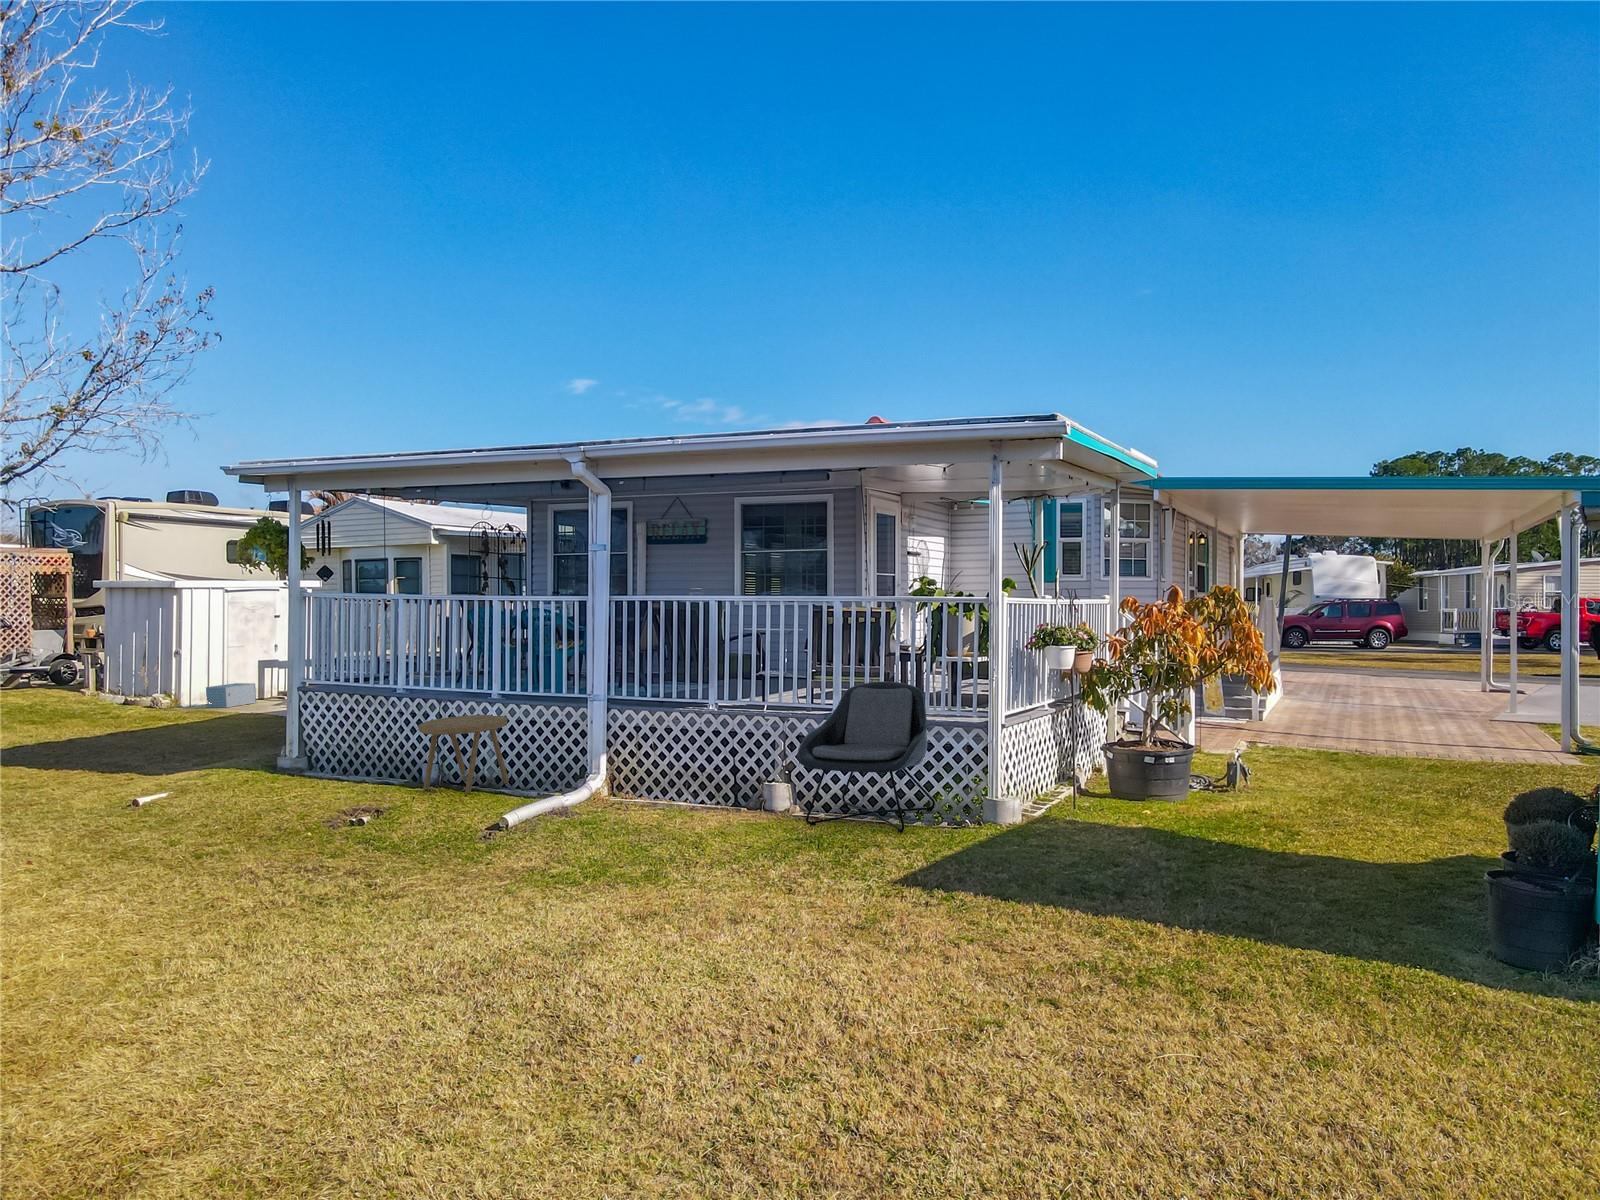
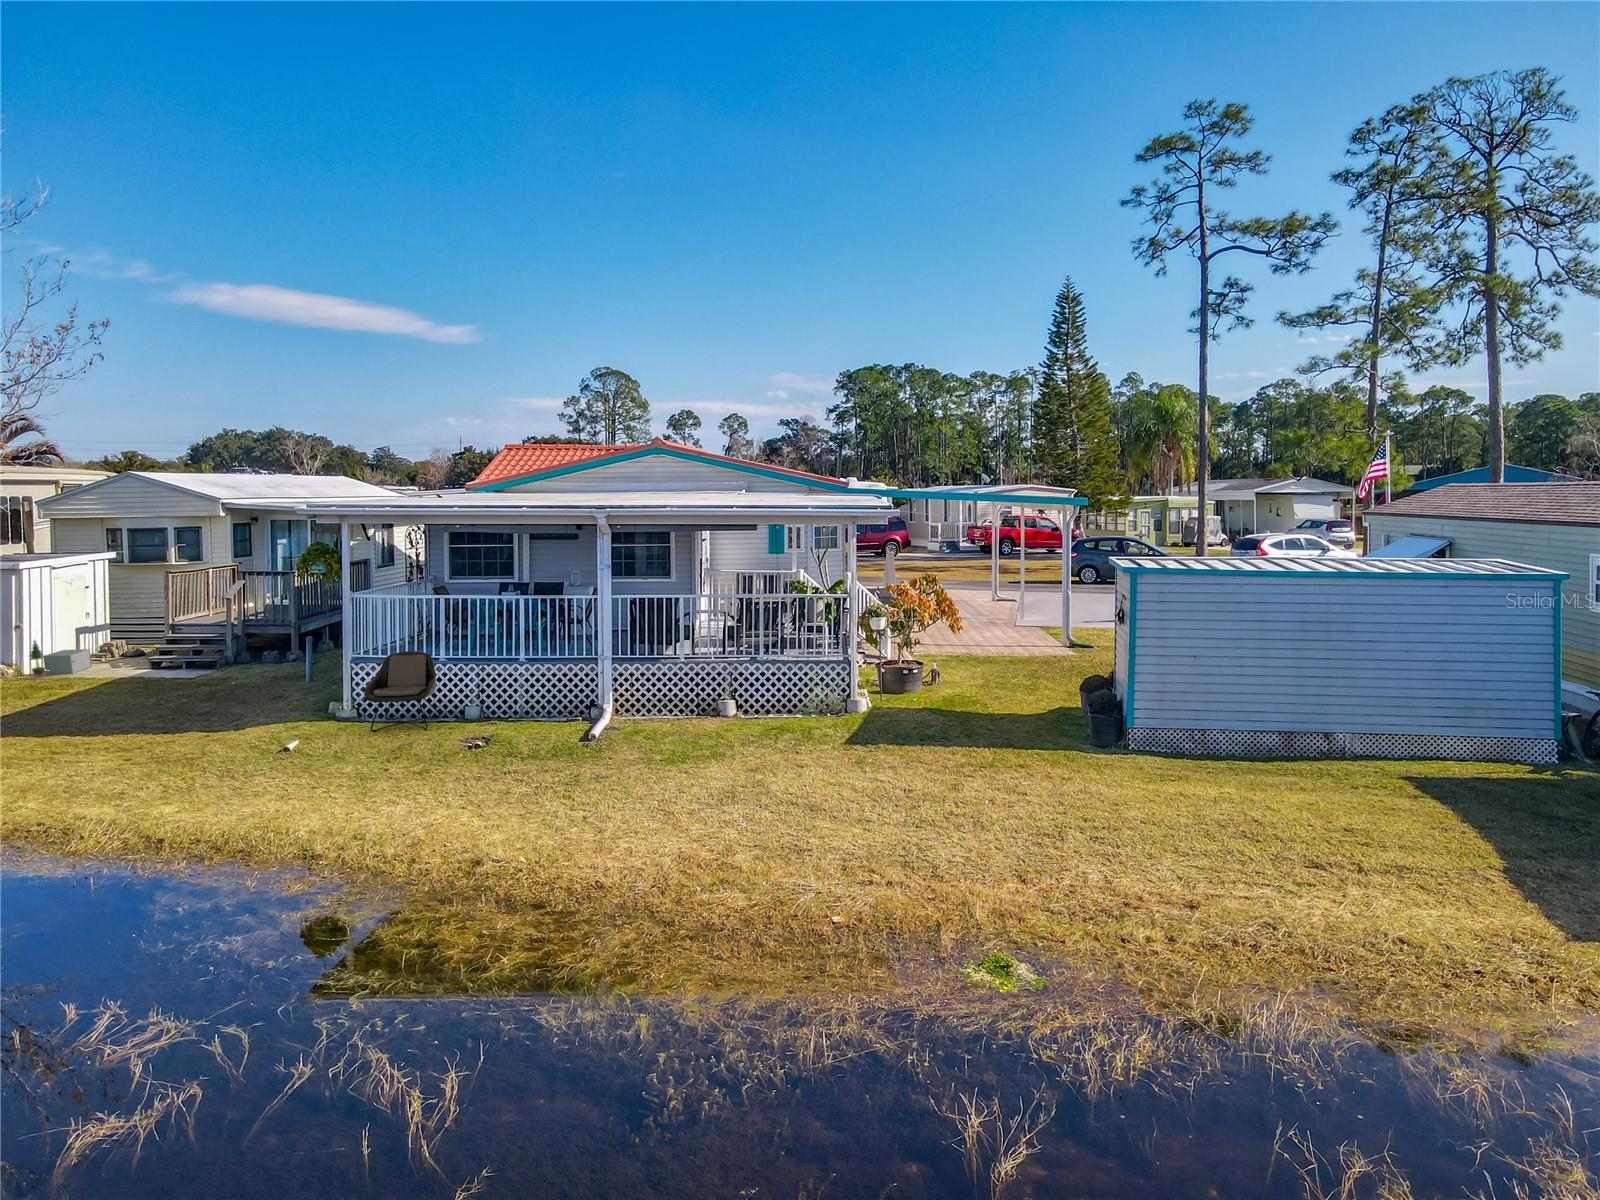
potted tree: none [184,668,201,709] -> present [30,640,45,677]
lounge chair: present [797,681,935,833] -> present [364,651,440,732]
side table: present [419,715,509,794] -> none [488,672,545,724]

